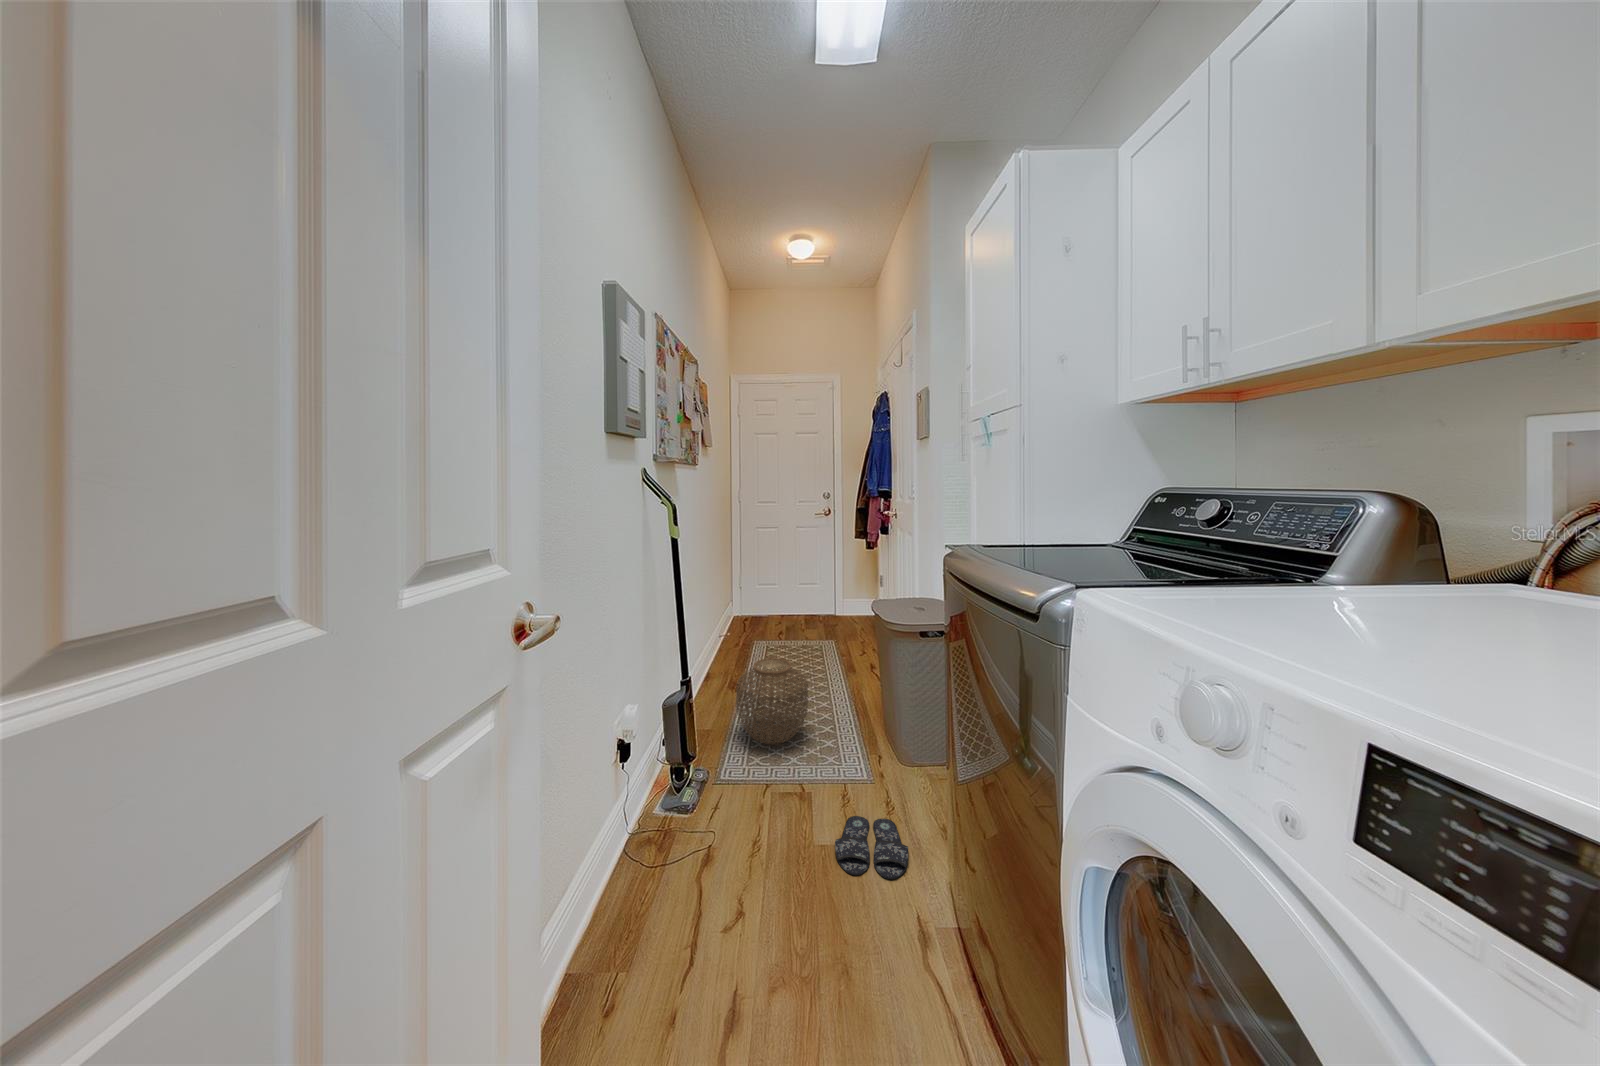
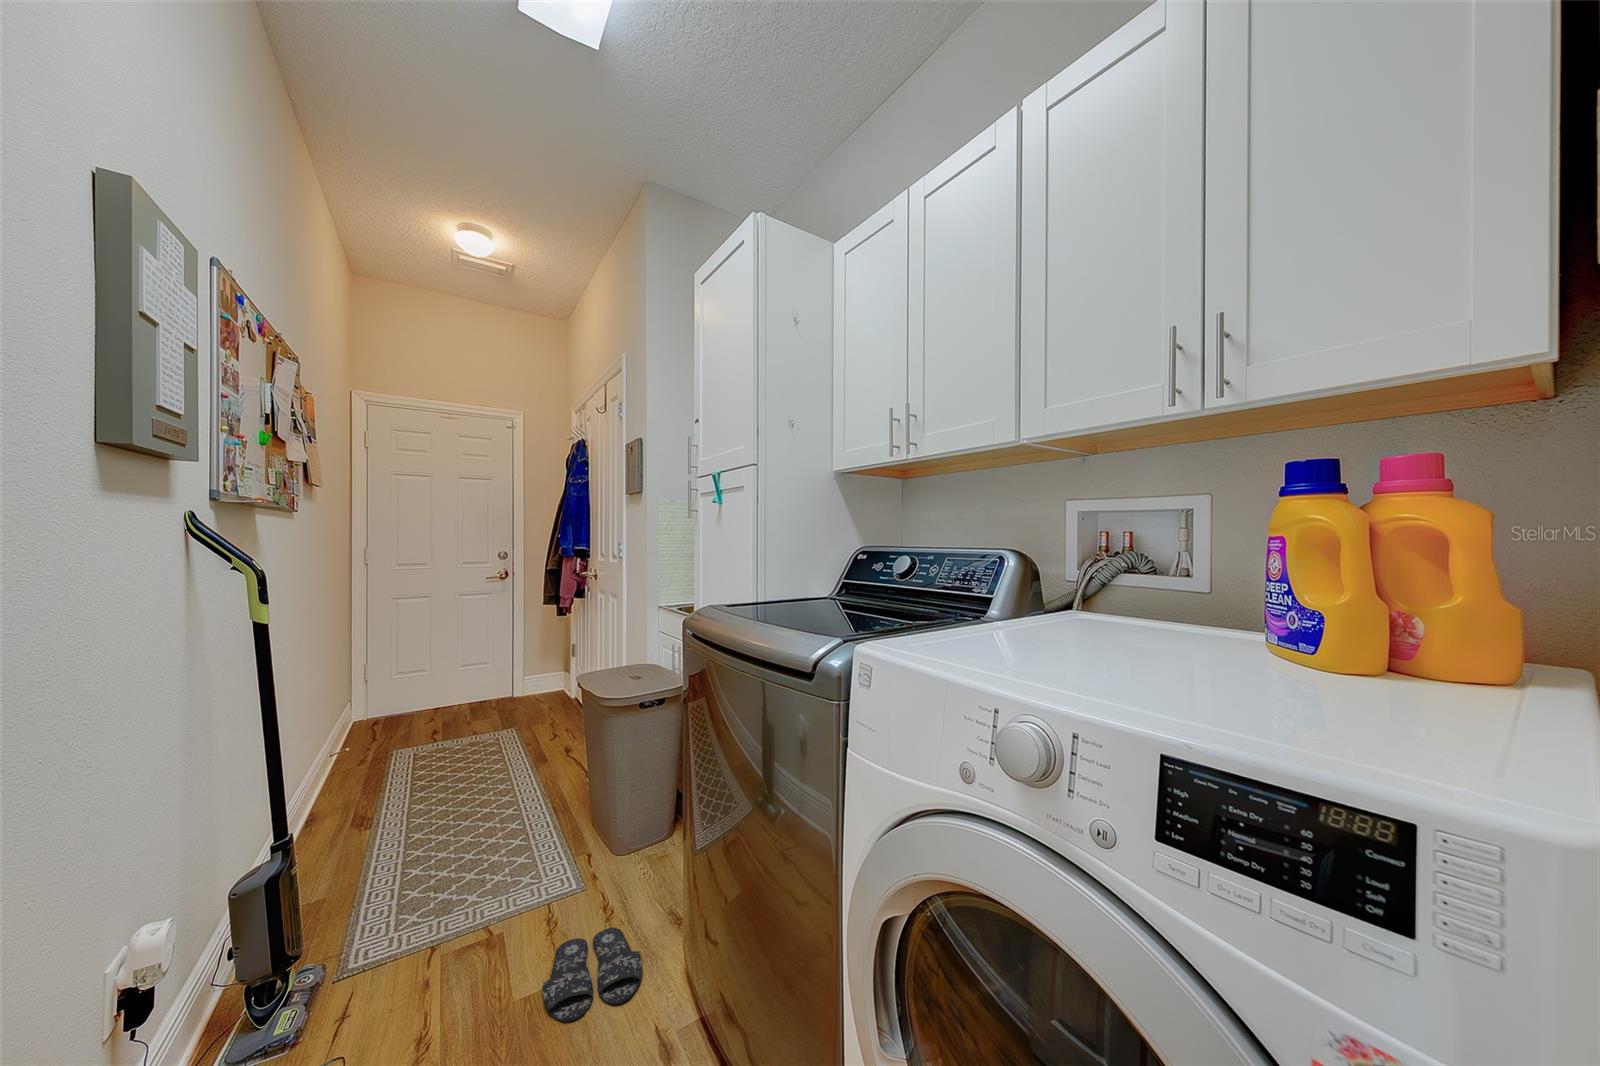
woven basket: present [736,658,808,744] -> none [369,763,489,892]

